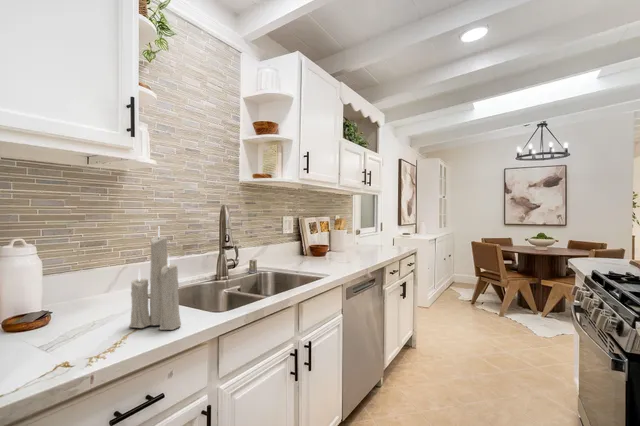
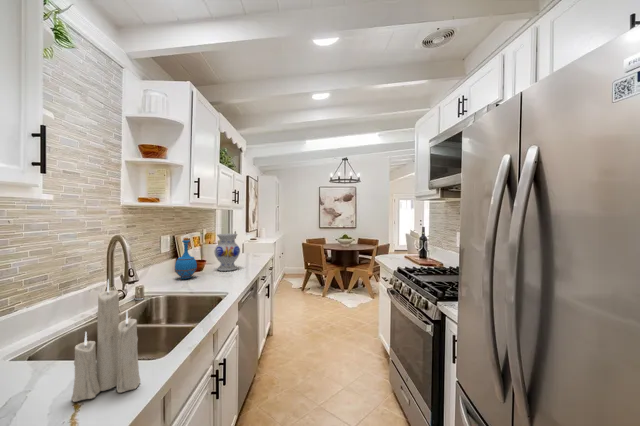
vase: none [336,217,363,258] -> present [214,234,240,271]
bottle: none [293,218,314,261] -> present [175,238,197,279]

